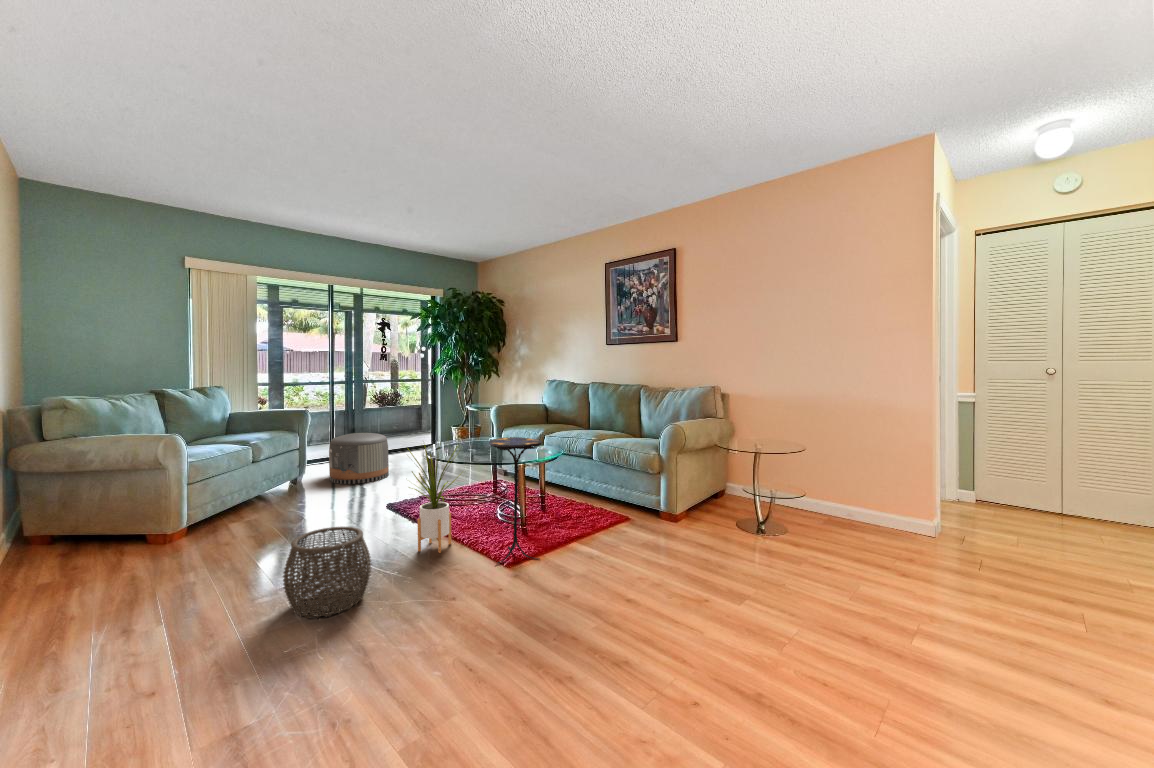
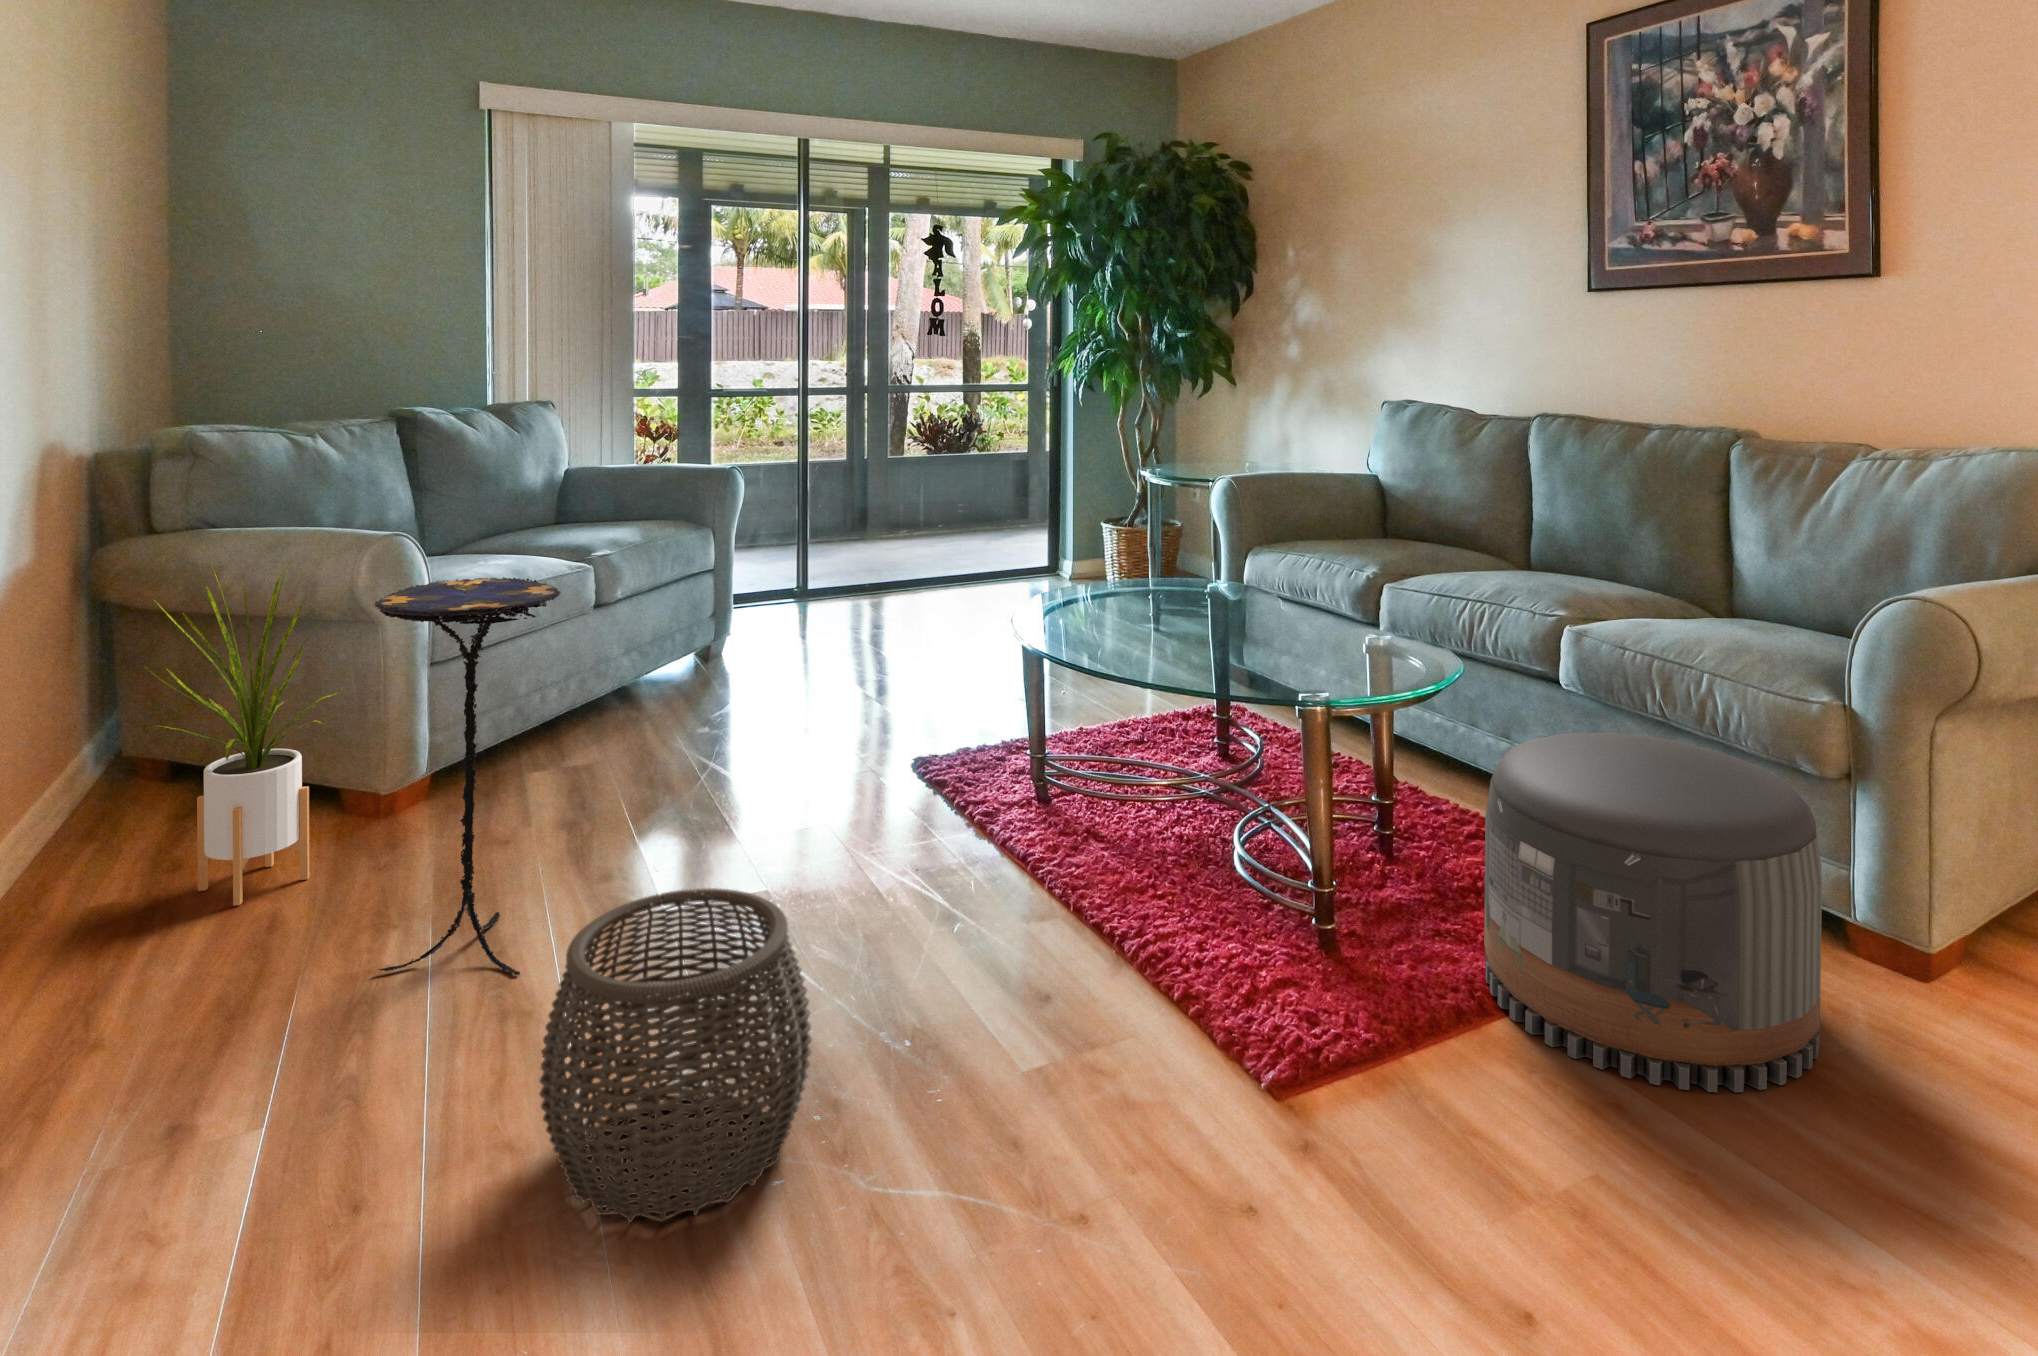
pouf: present [329,433,389,484] -> present [1484,732,1822,1092]
side table: present [489,437,542,563] -> present [374,577,561,975]
house plant: present [408,445,461,553] -> present [145,559,350,906]

